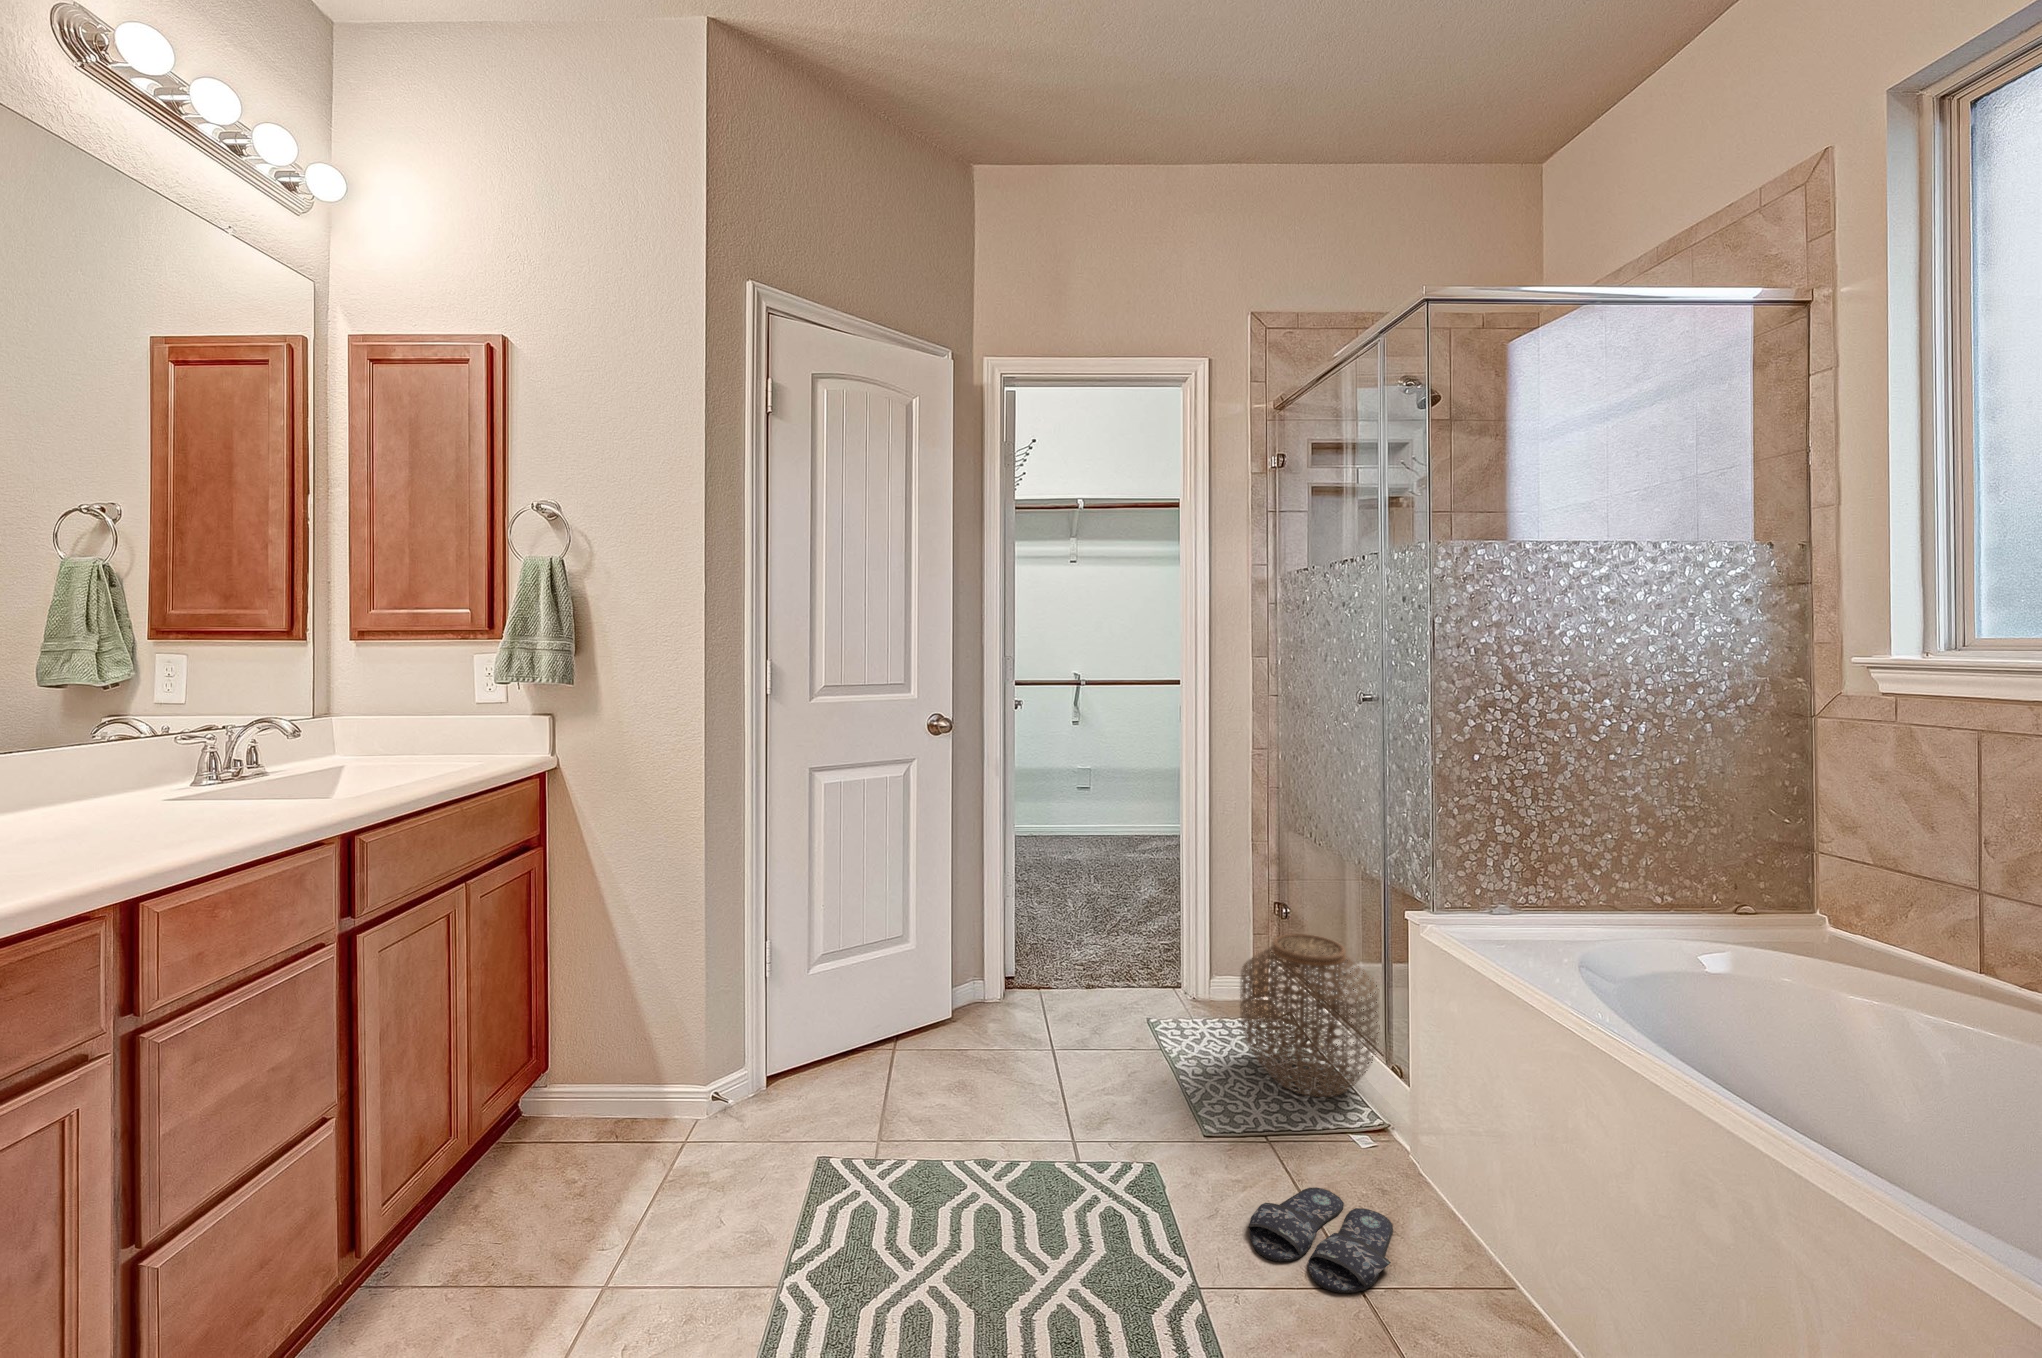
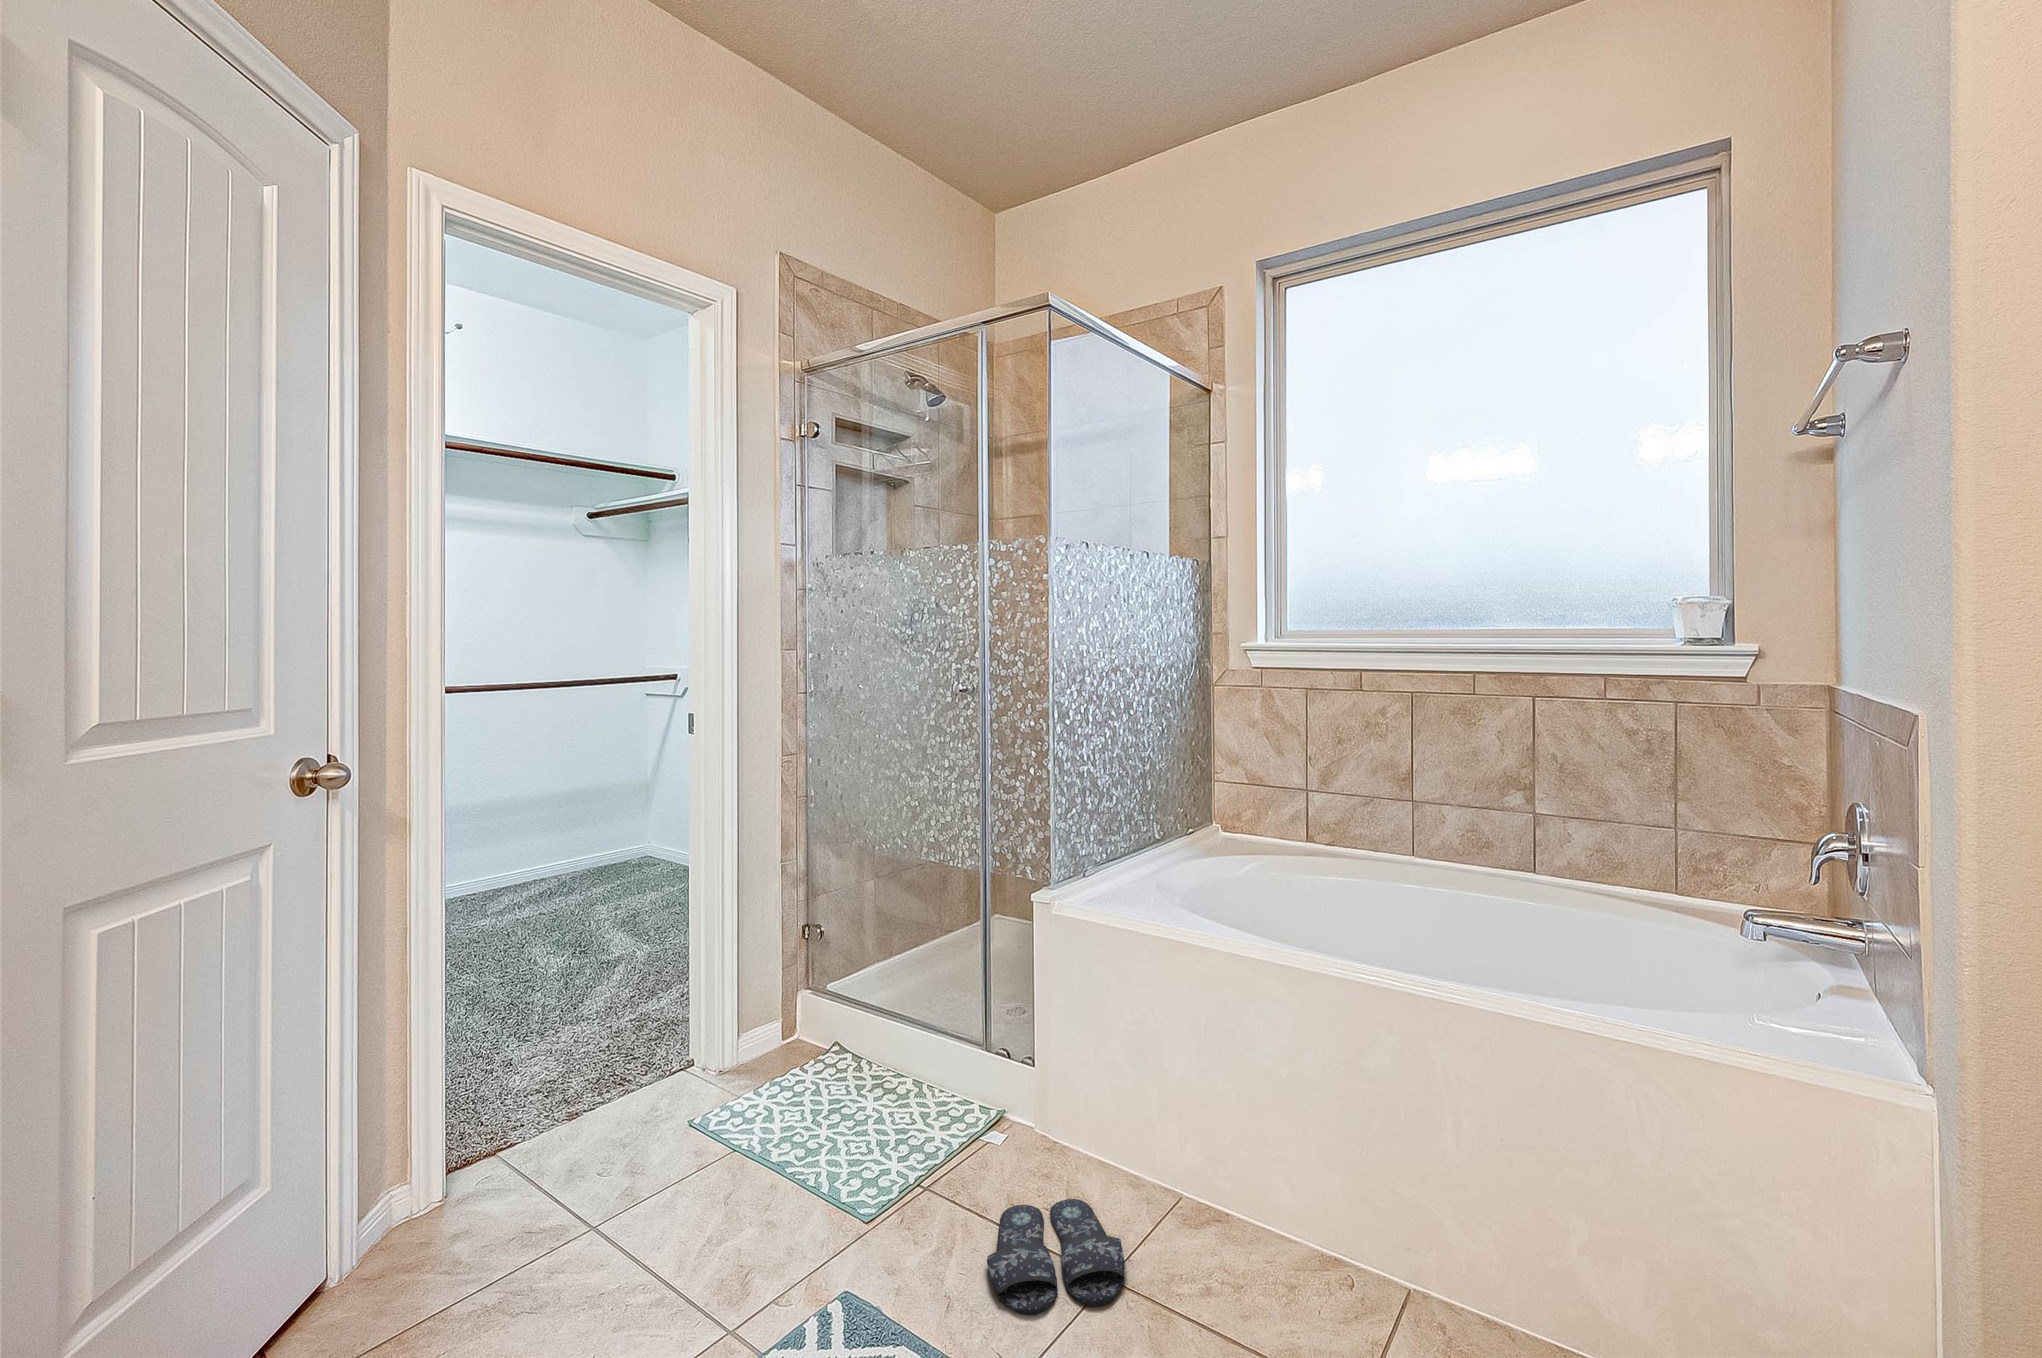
woven basket: present [1240,934,1380,1097] -> none [831,945,974,1123]

